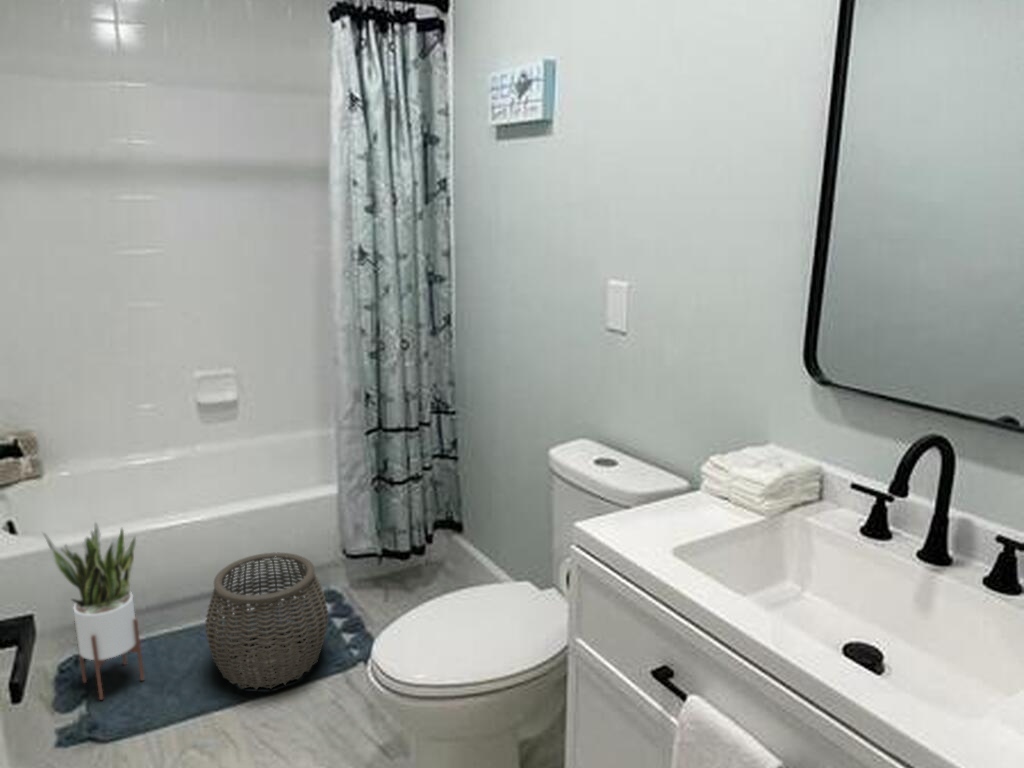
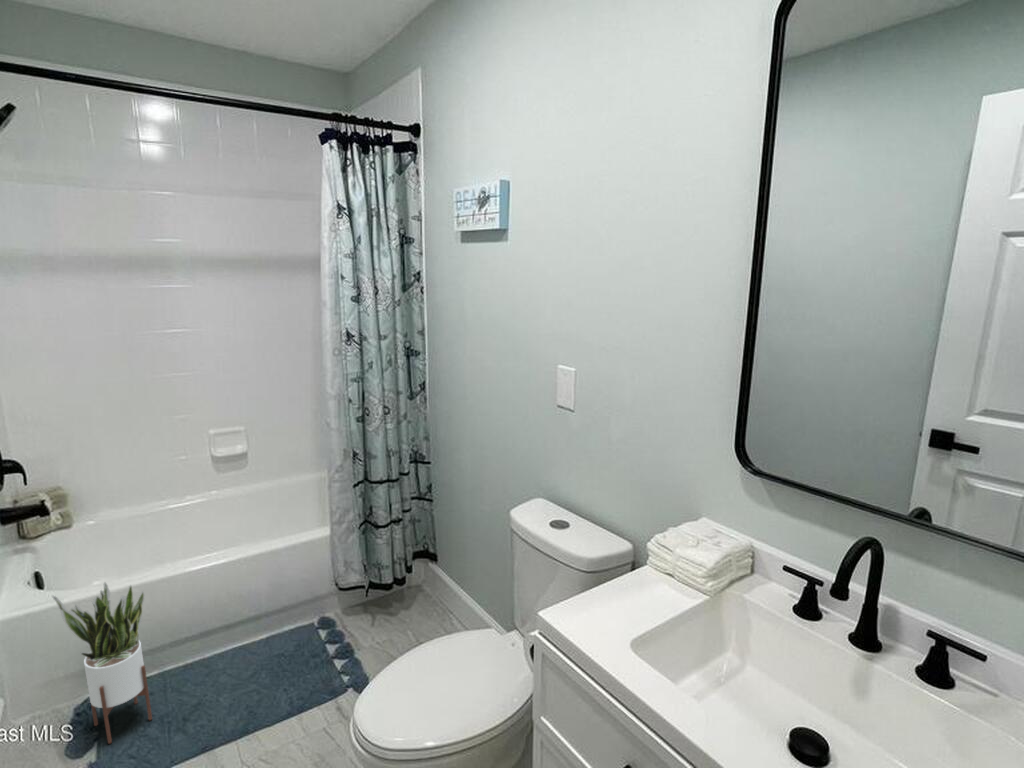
woven basket: present [205,553,328,689] -> none [208,595,320,724]

